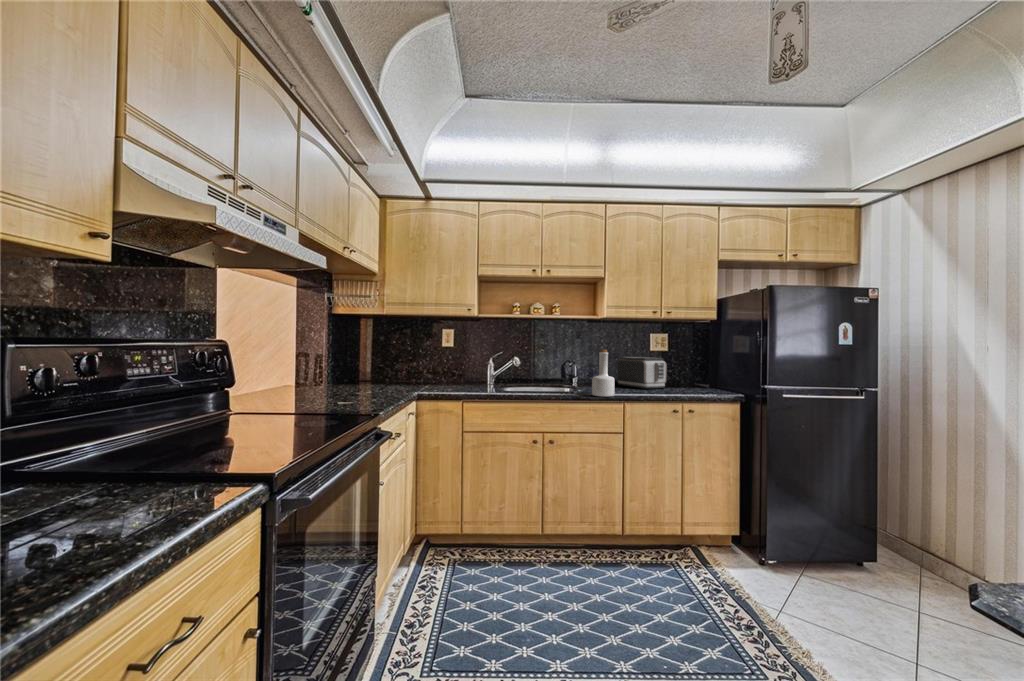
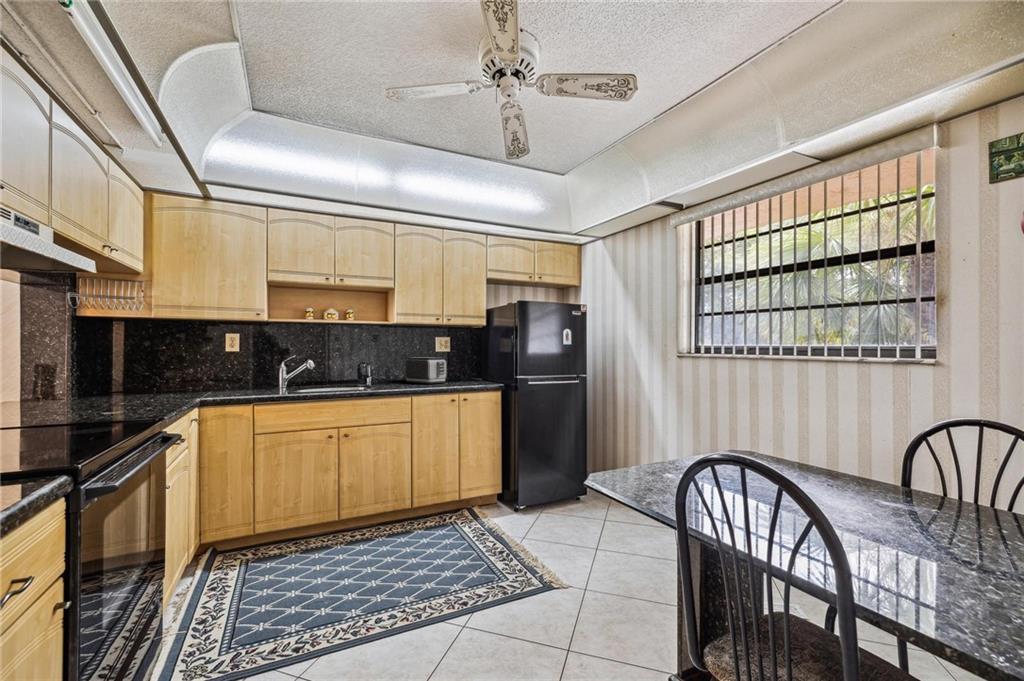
bottle: present [592,350,615,396] -> none [383,351,402,392]

